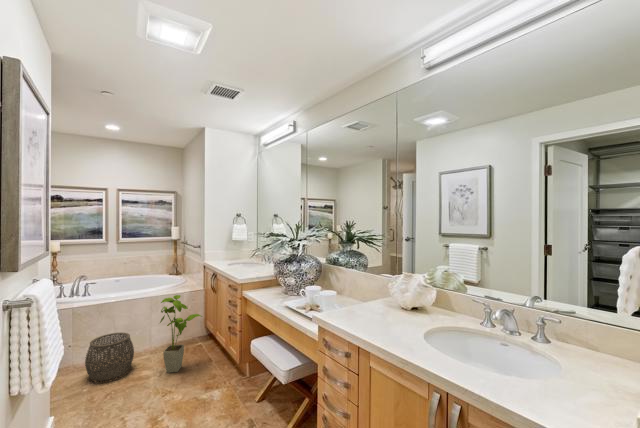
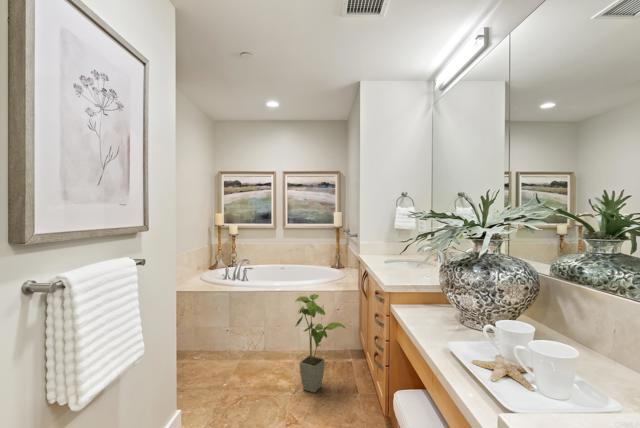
woven basket: present [85,333,134,381] -> none [230,326,276,379]

